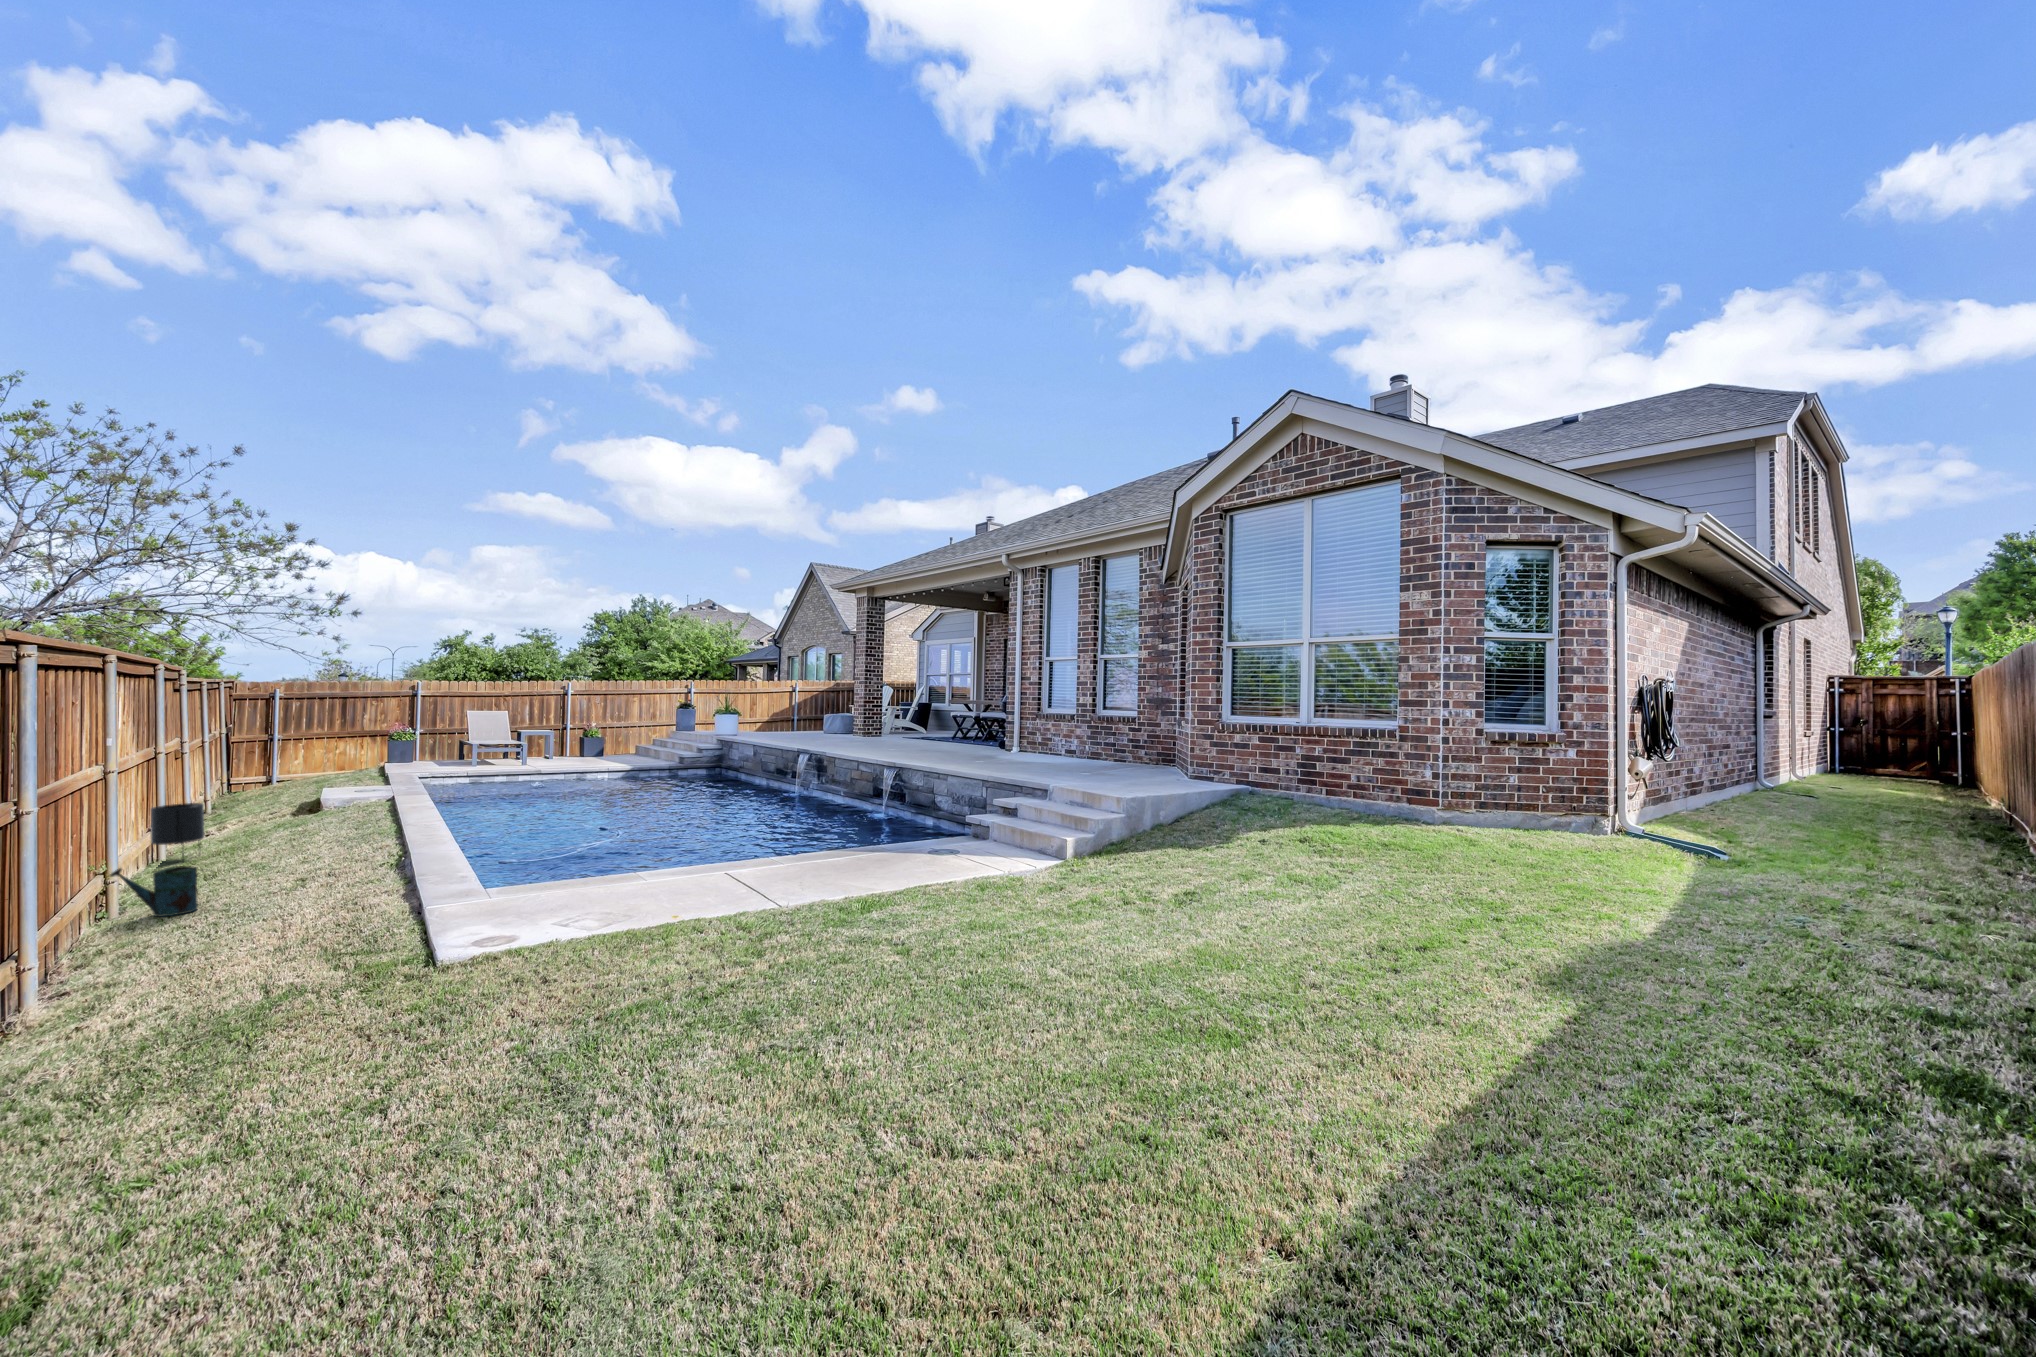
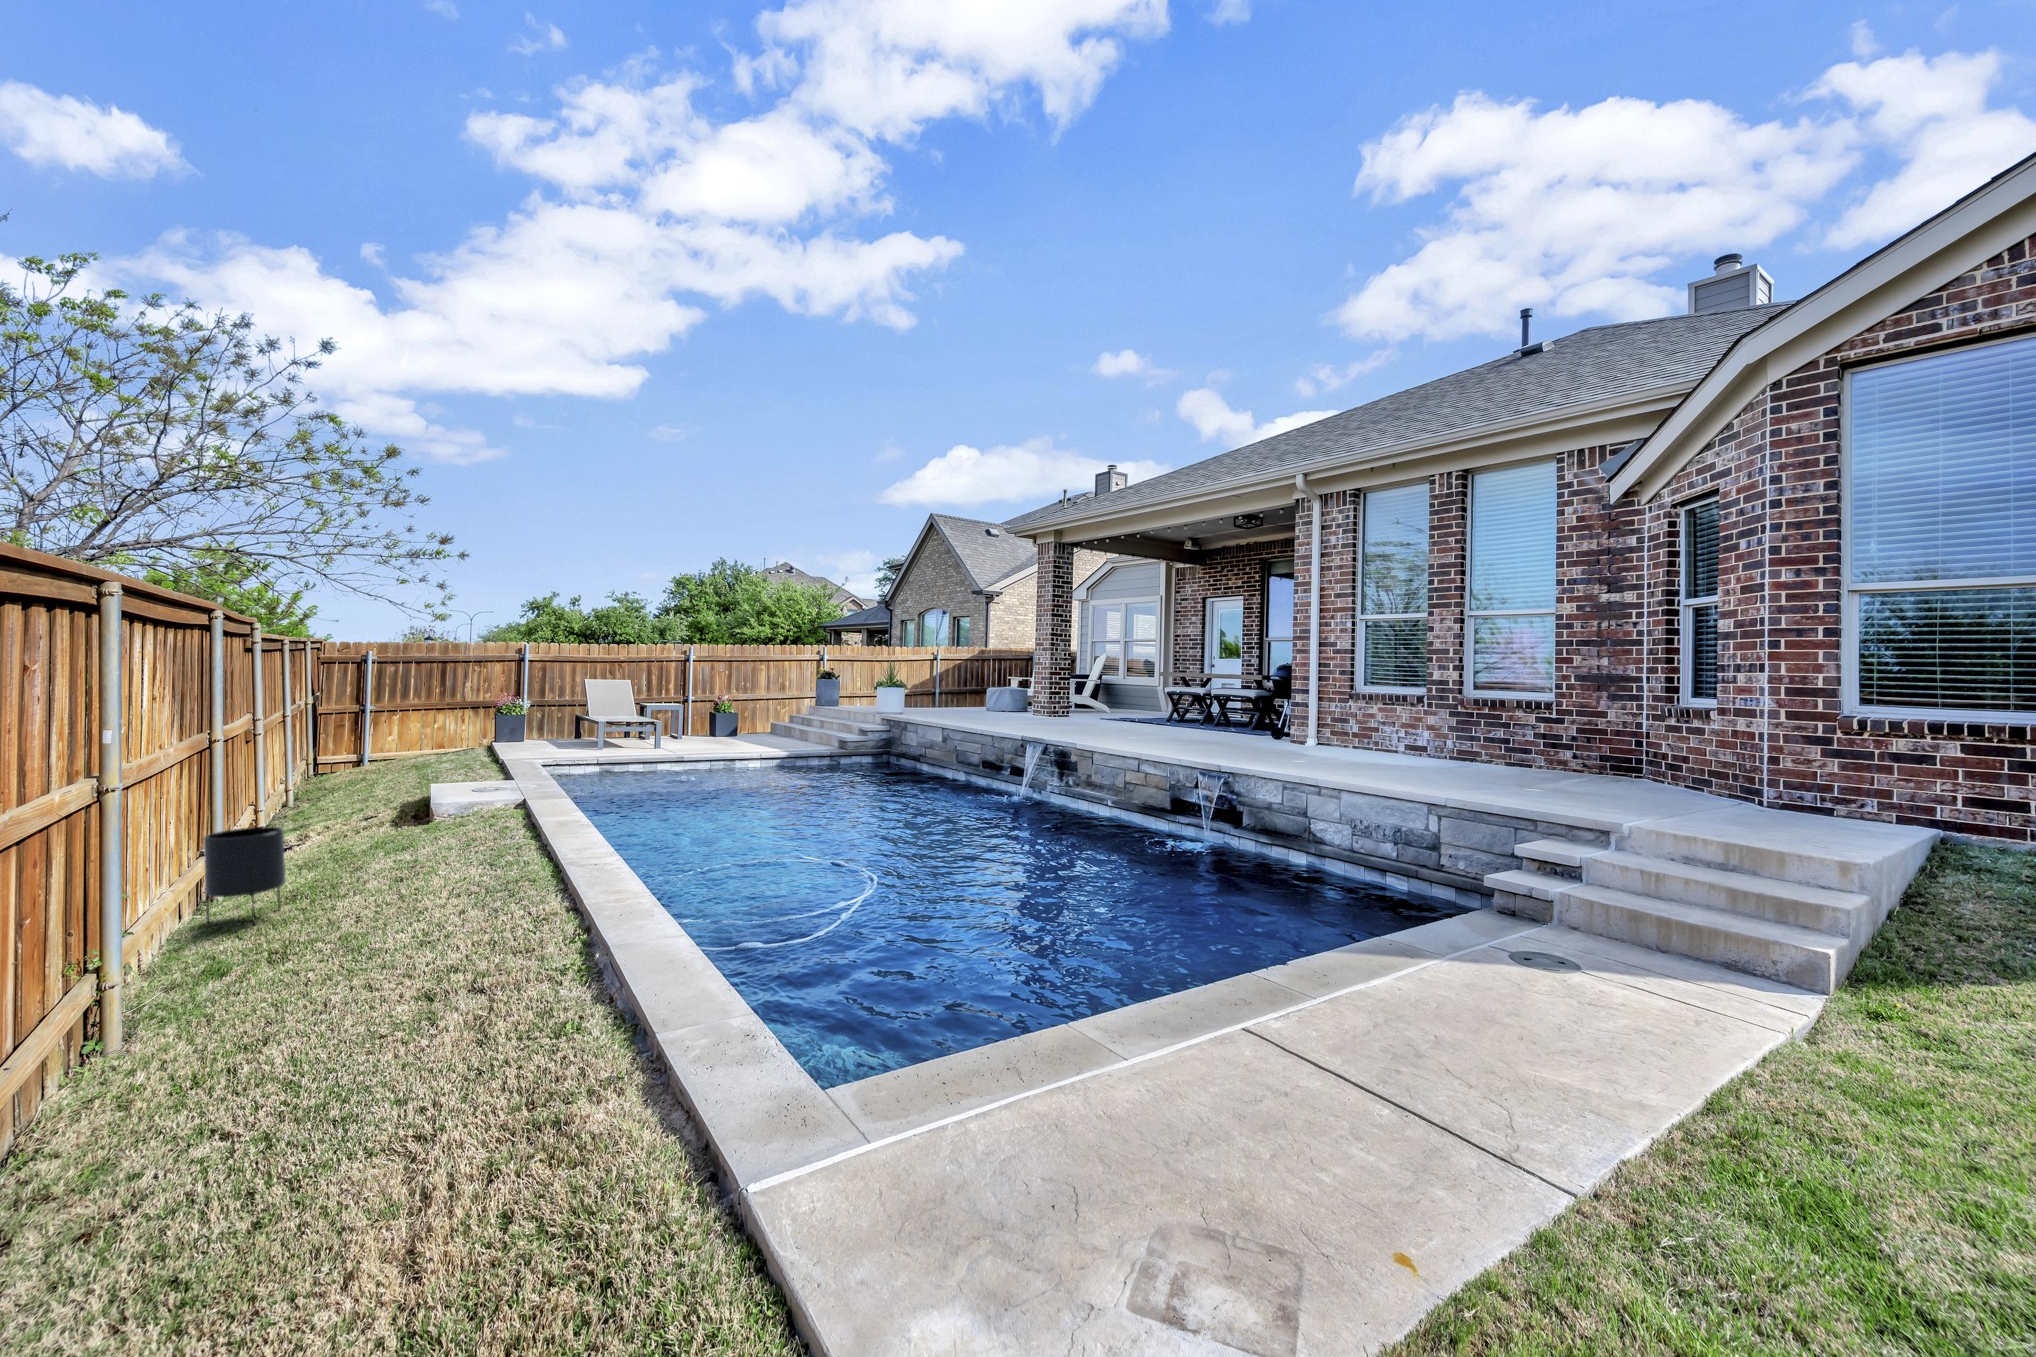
watering can: present [110,866,208,917] -> none [104,987,301,1096]

